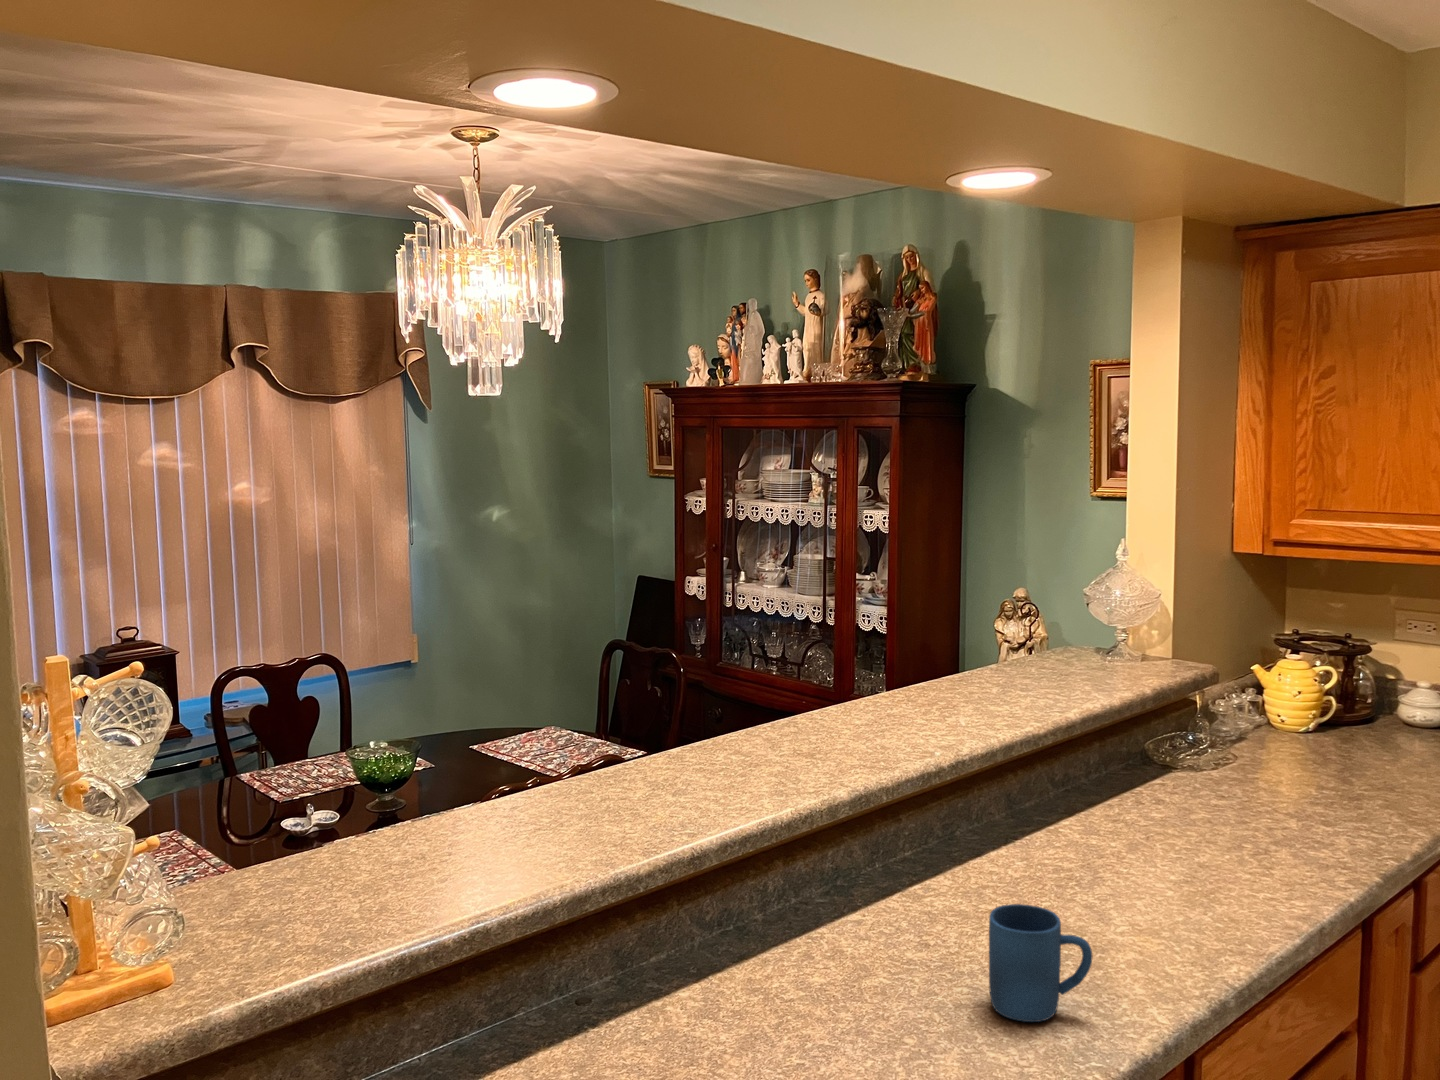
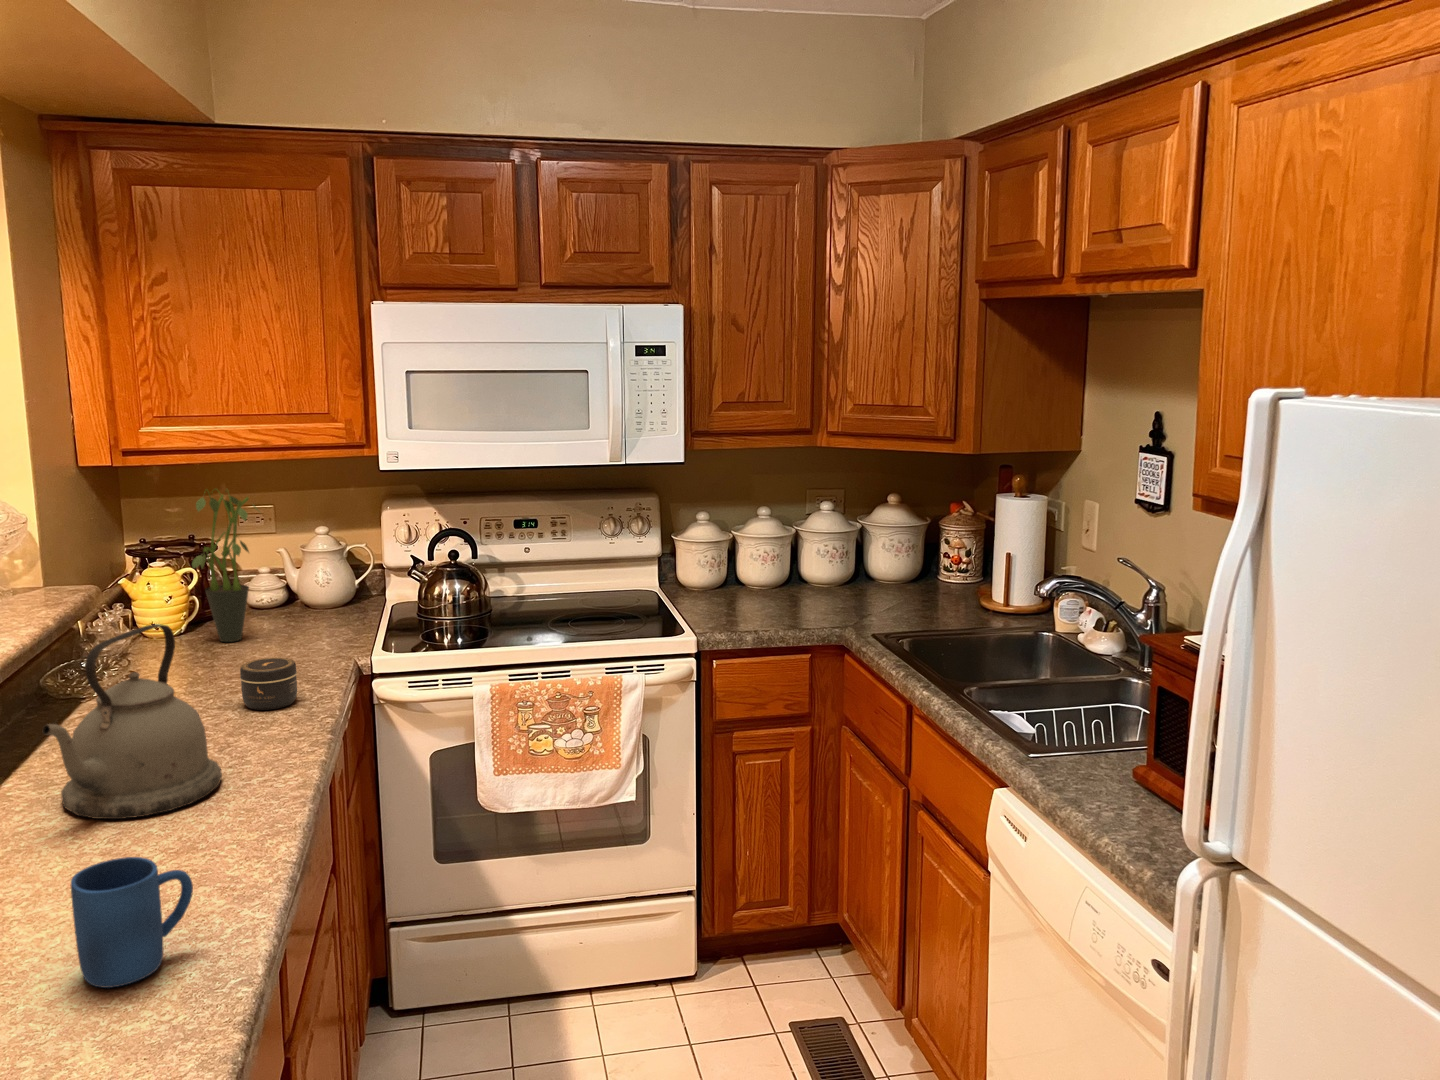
potted plant: none [1317,587,1403,752] -> present [192,489,258,642]
kettle: none [1061,710,1233,893] -> present [42,624,222,819]
jar: none [1310,773,1375,831] -> present [240,658,297,710]

